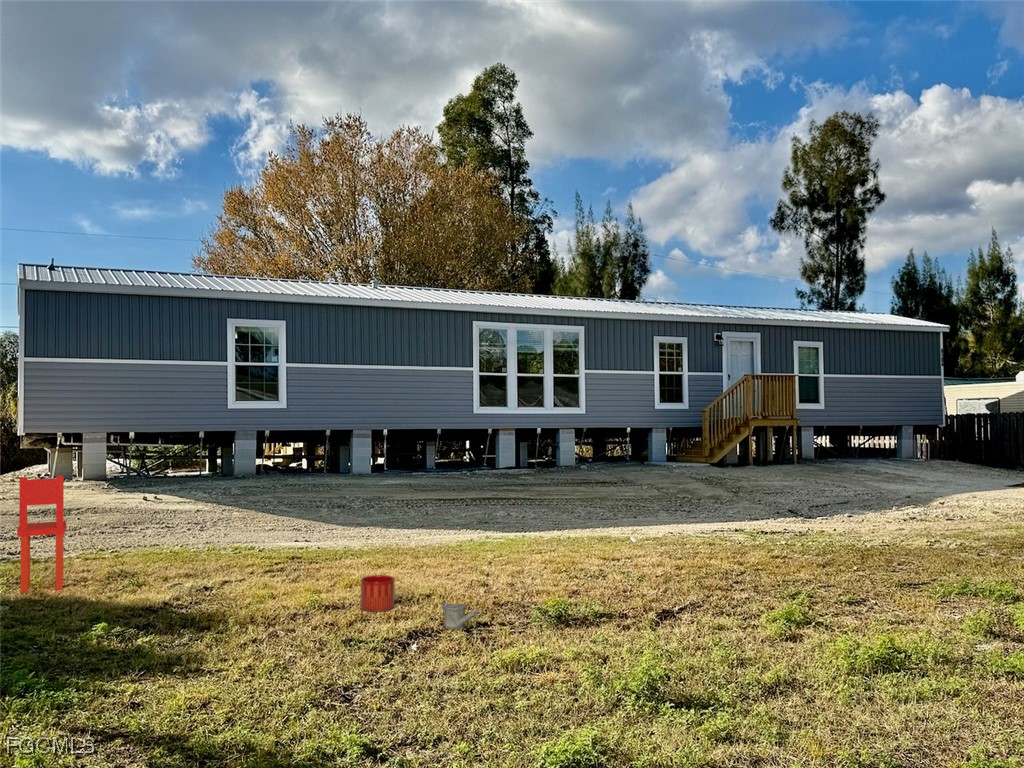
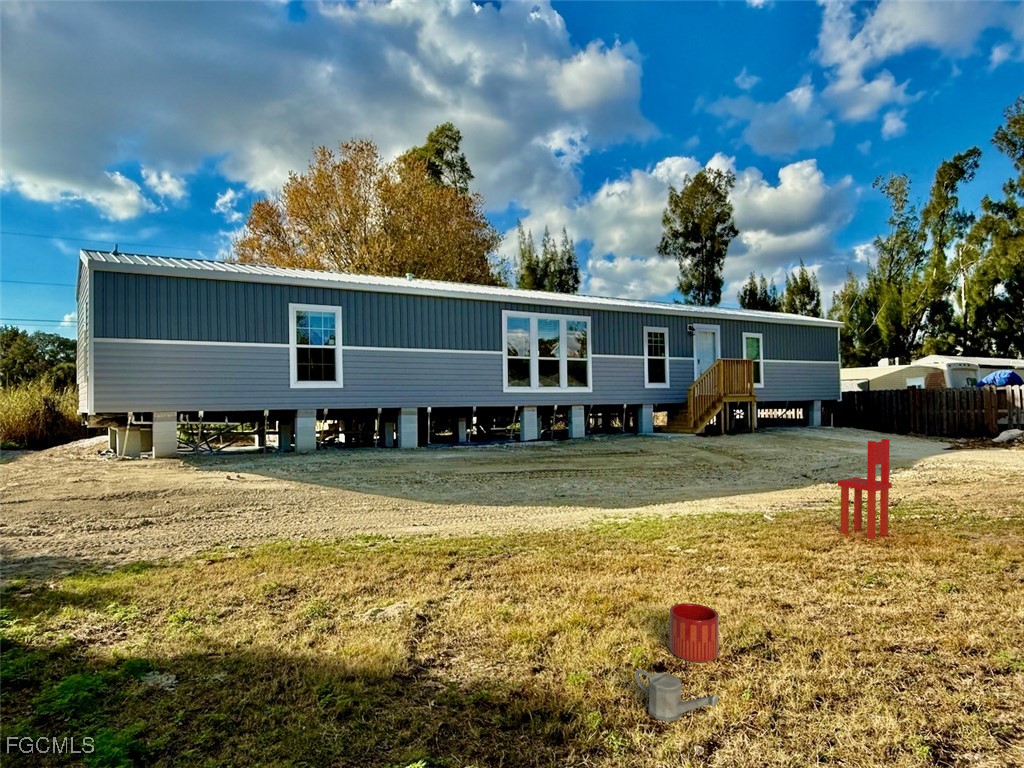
chair: present [17,475,66,593] -> present [838,439,892,539]
watering can: present [442,602,478,629] -> present [636,669,718,721]

